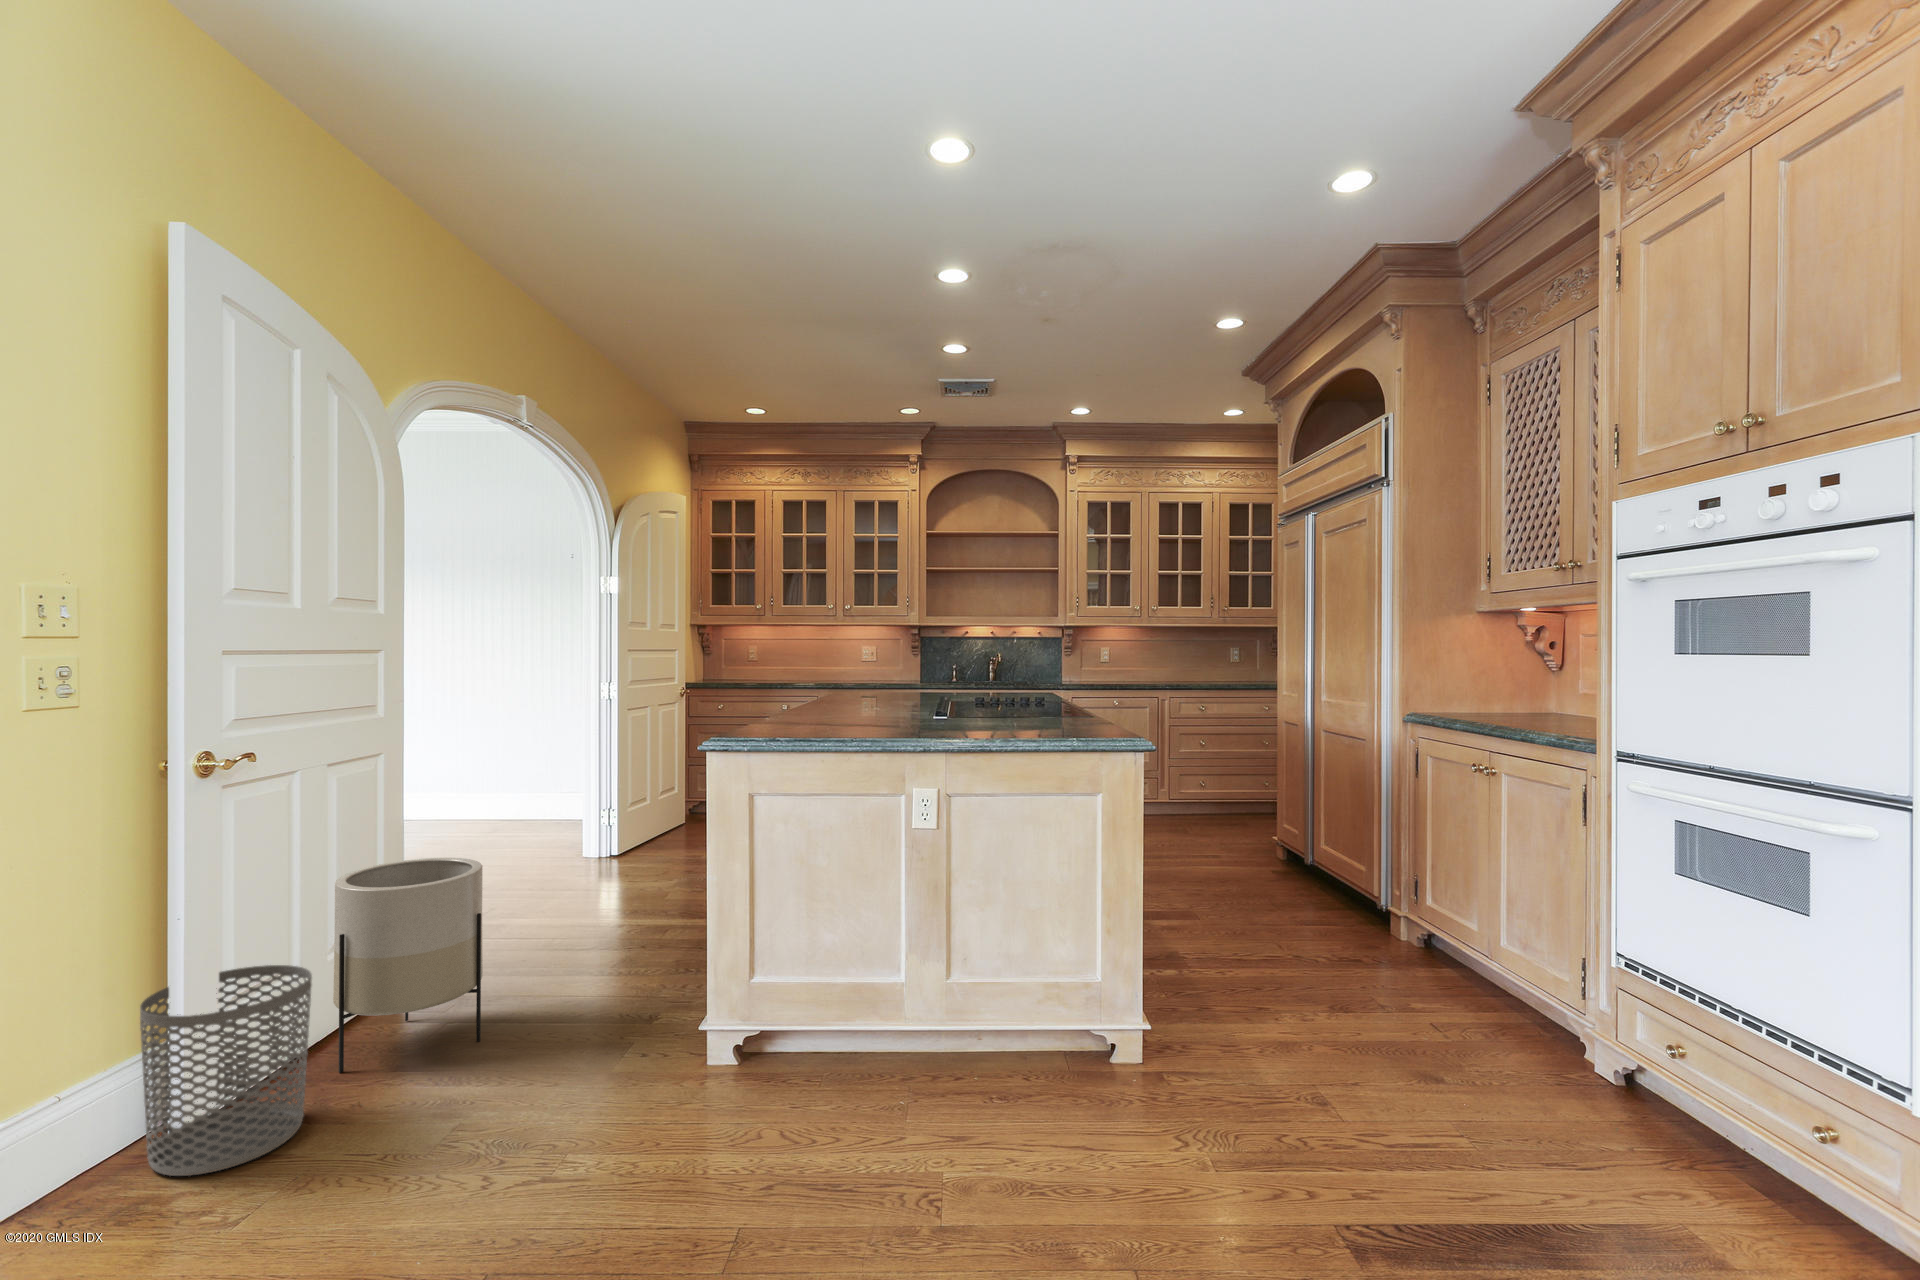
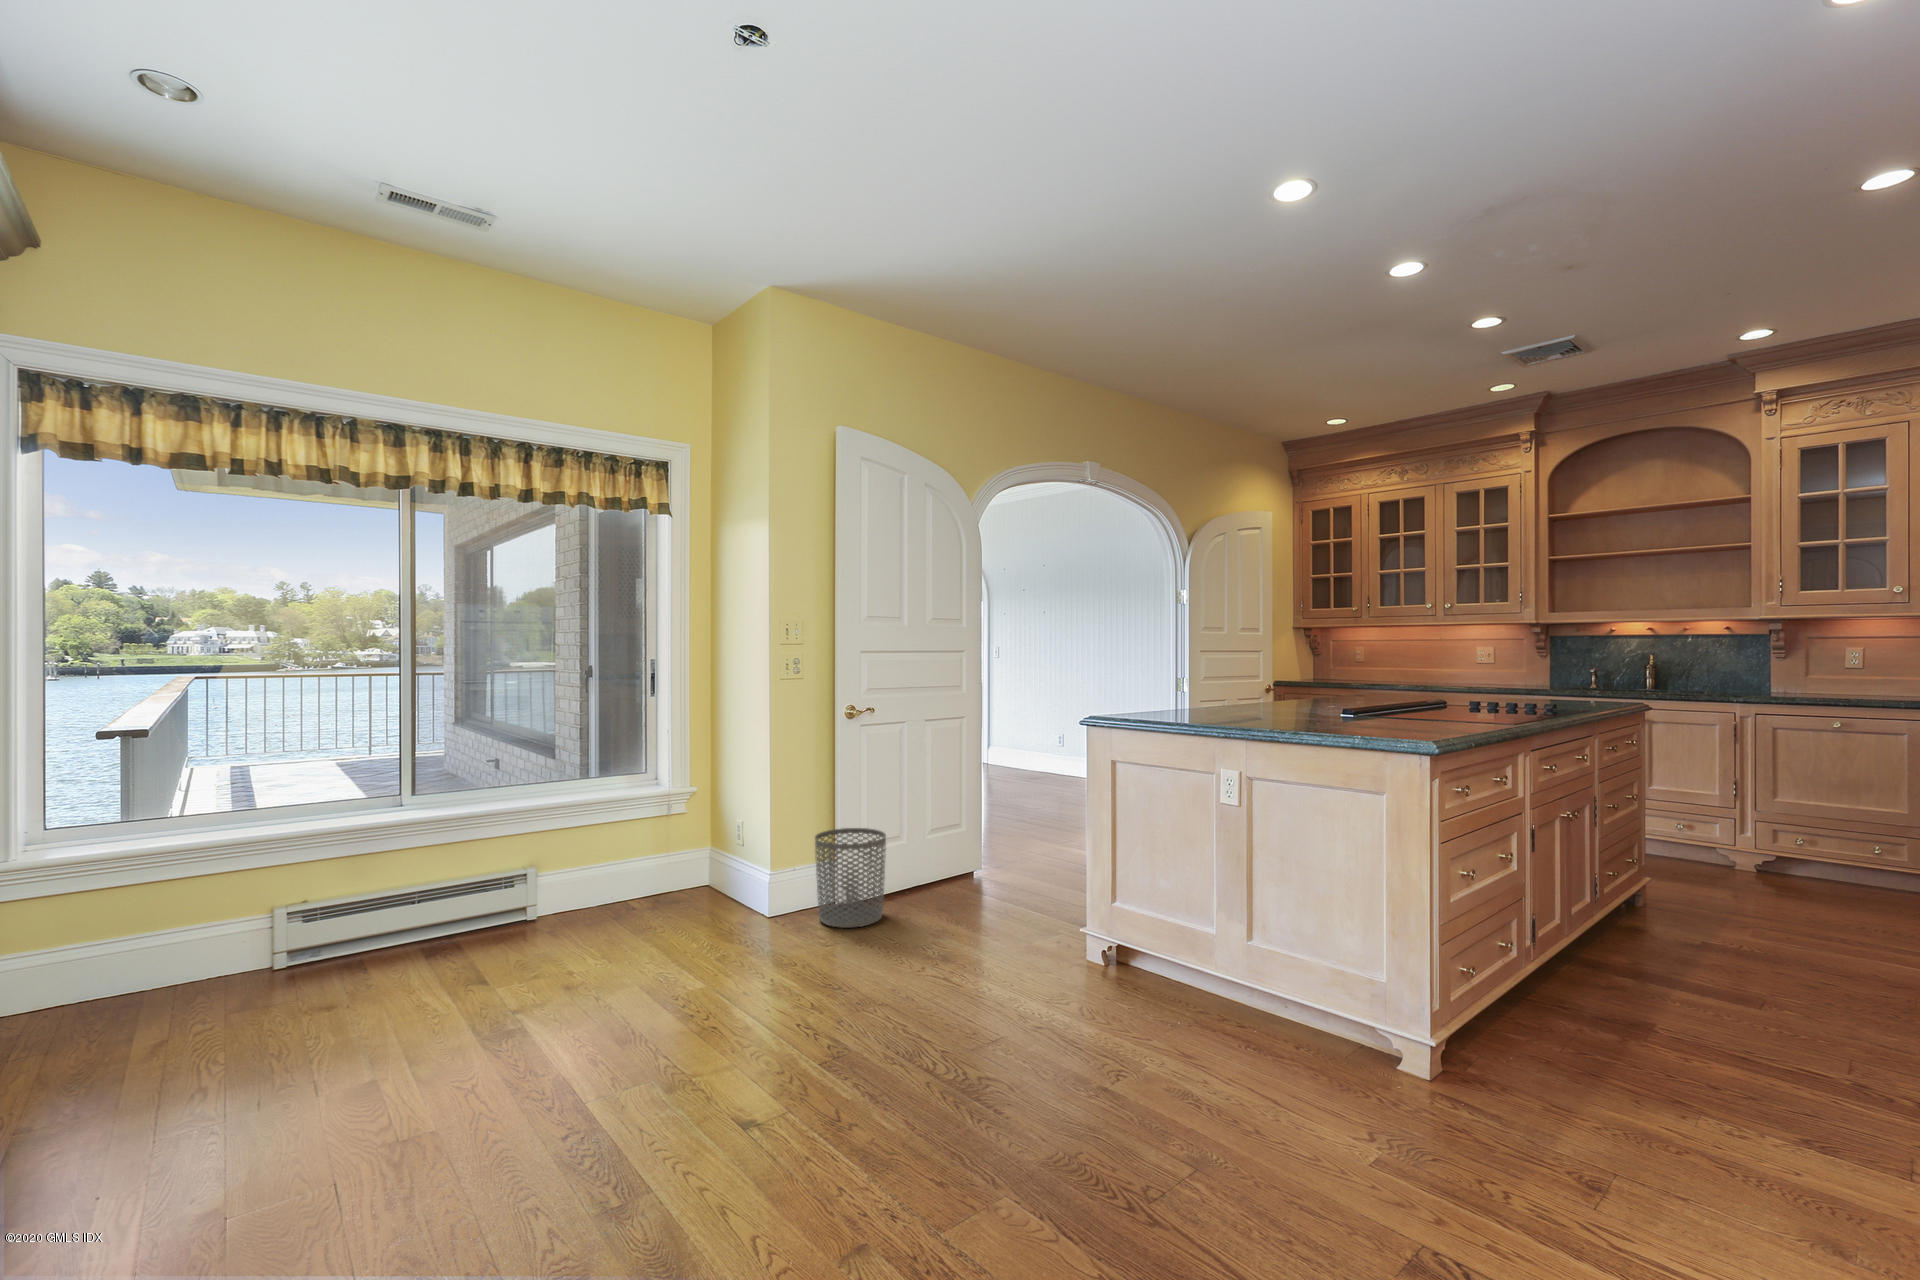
planter: present [333,858,483,1073] -> none [915,786,996,909]

